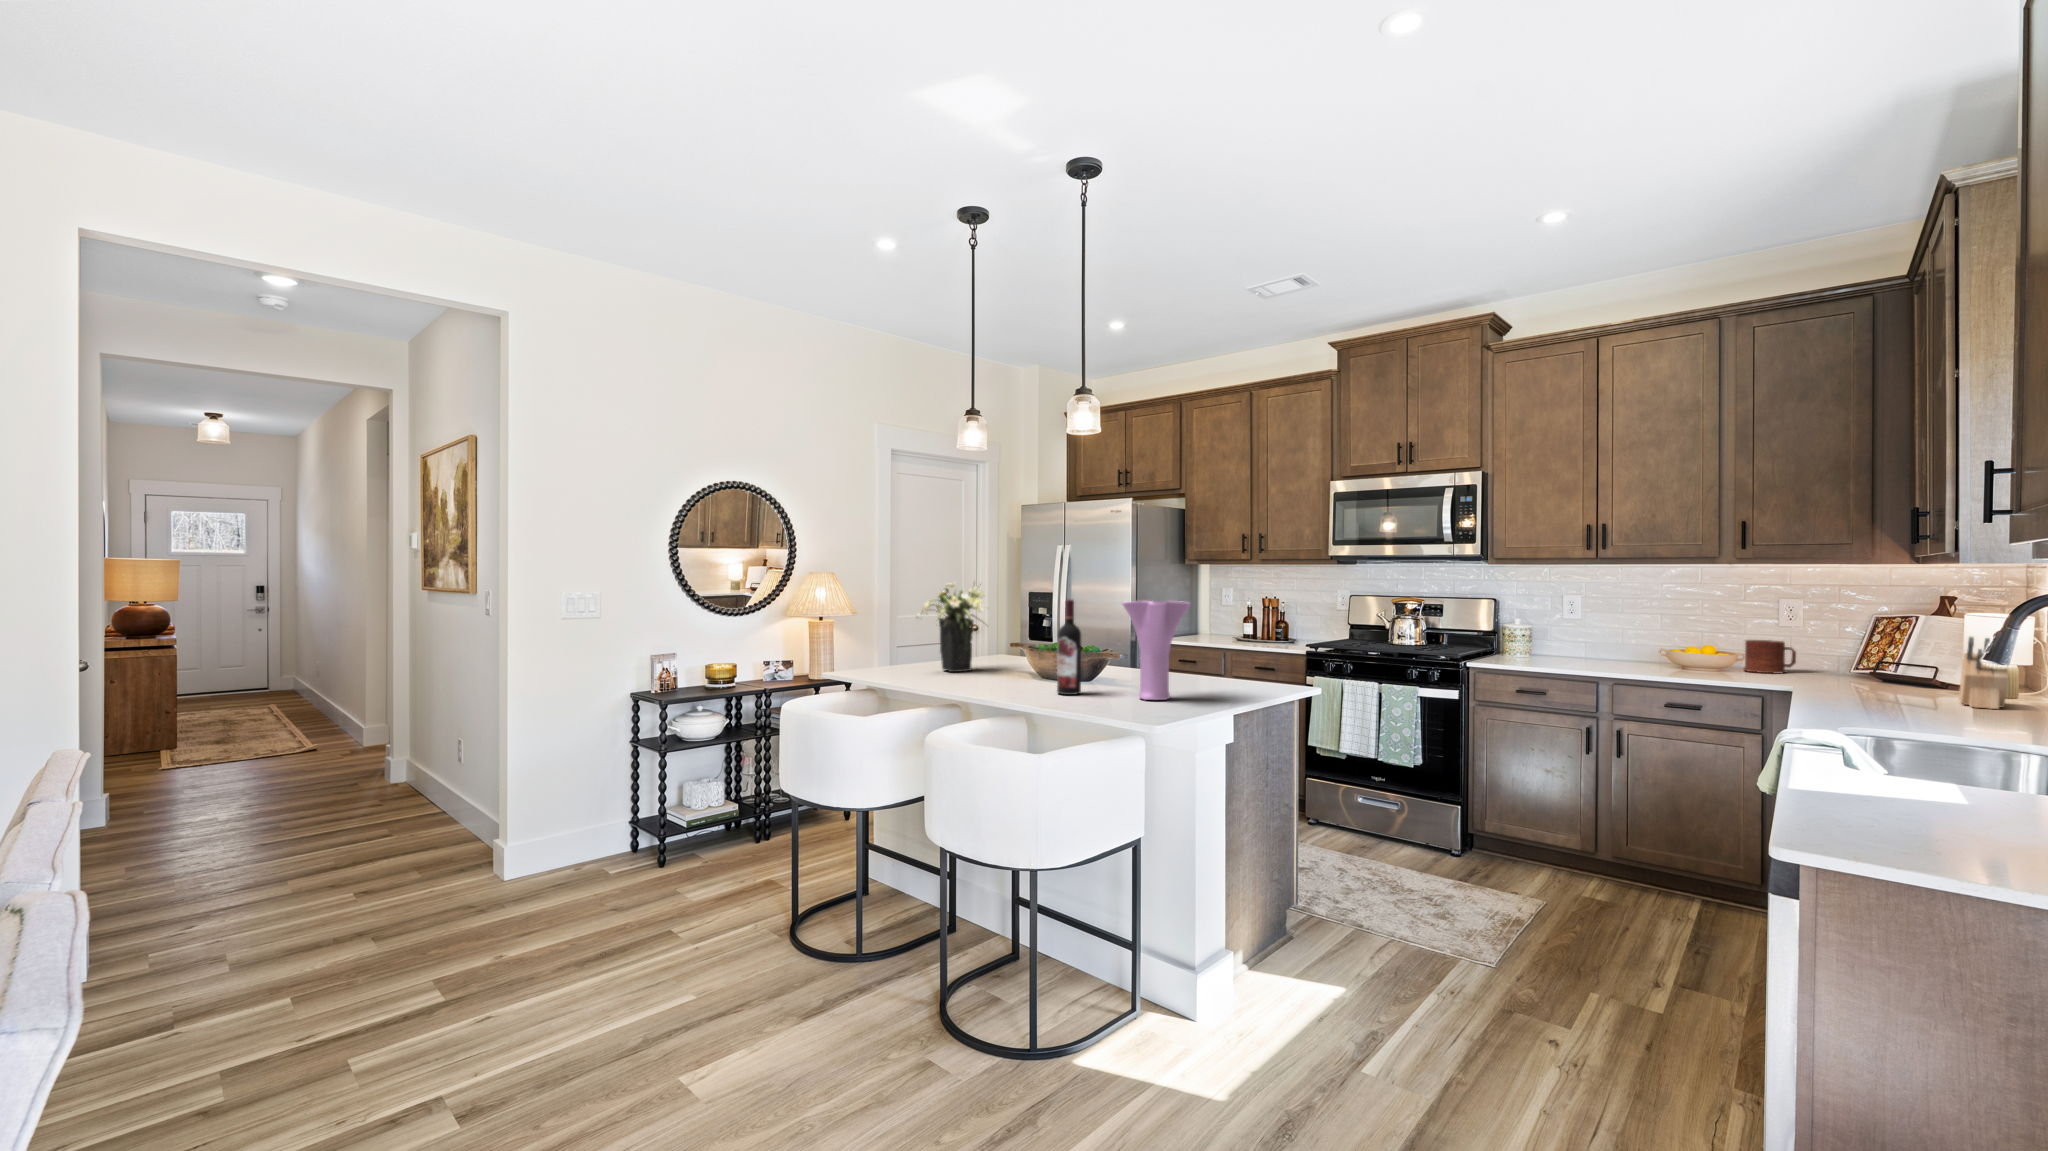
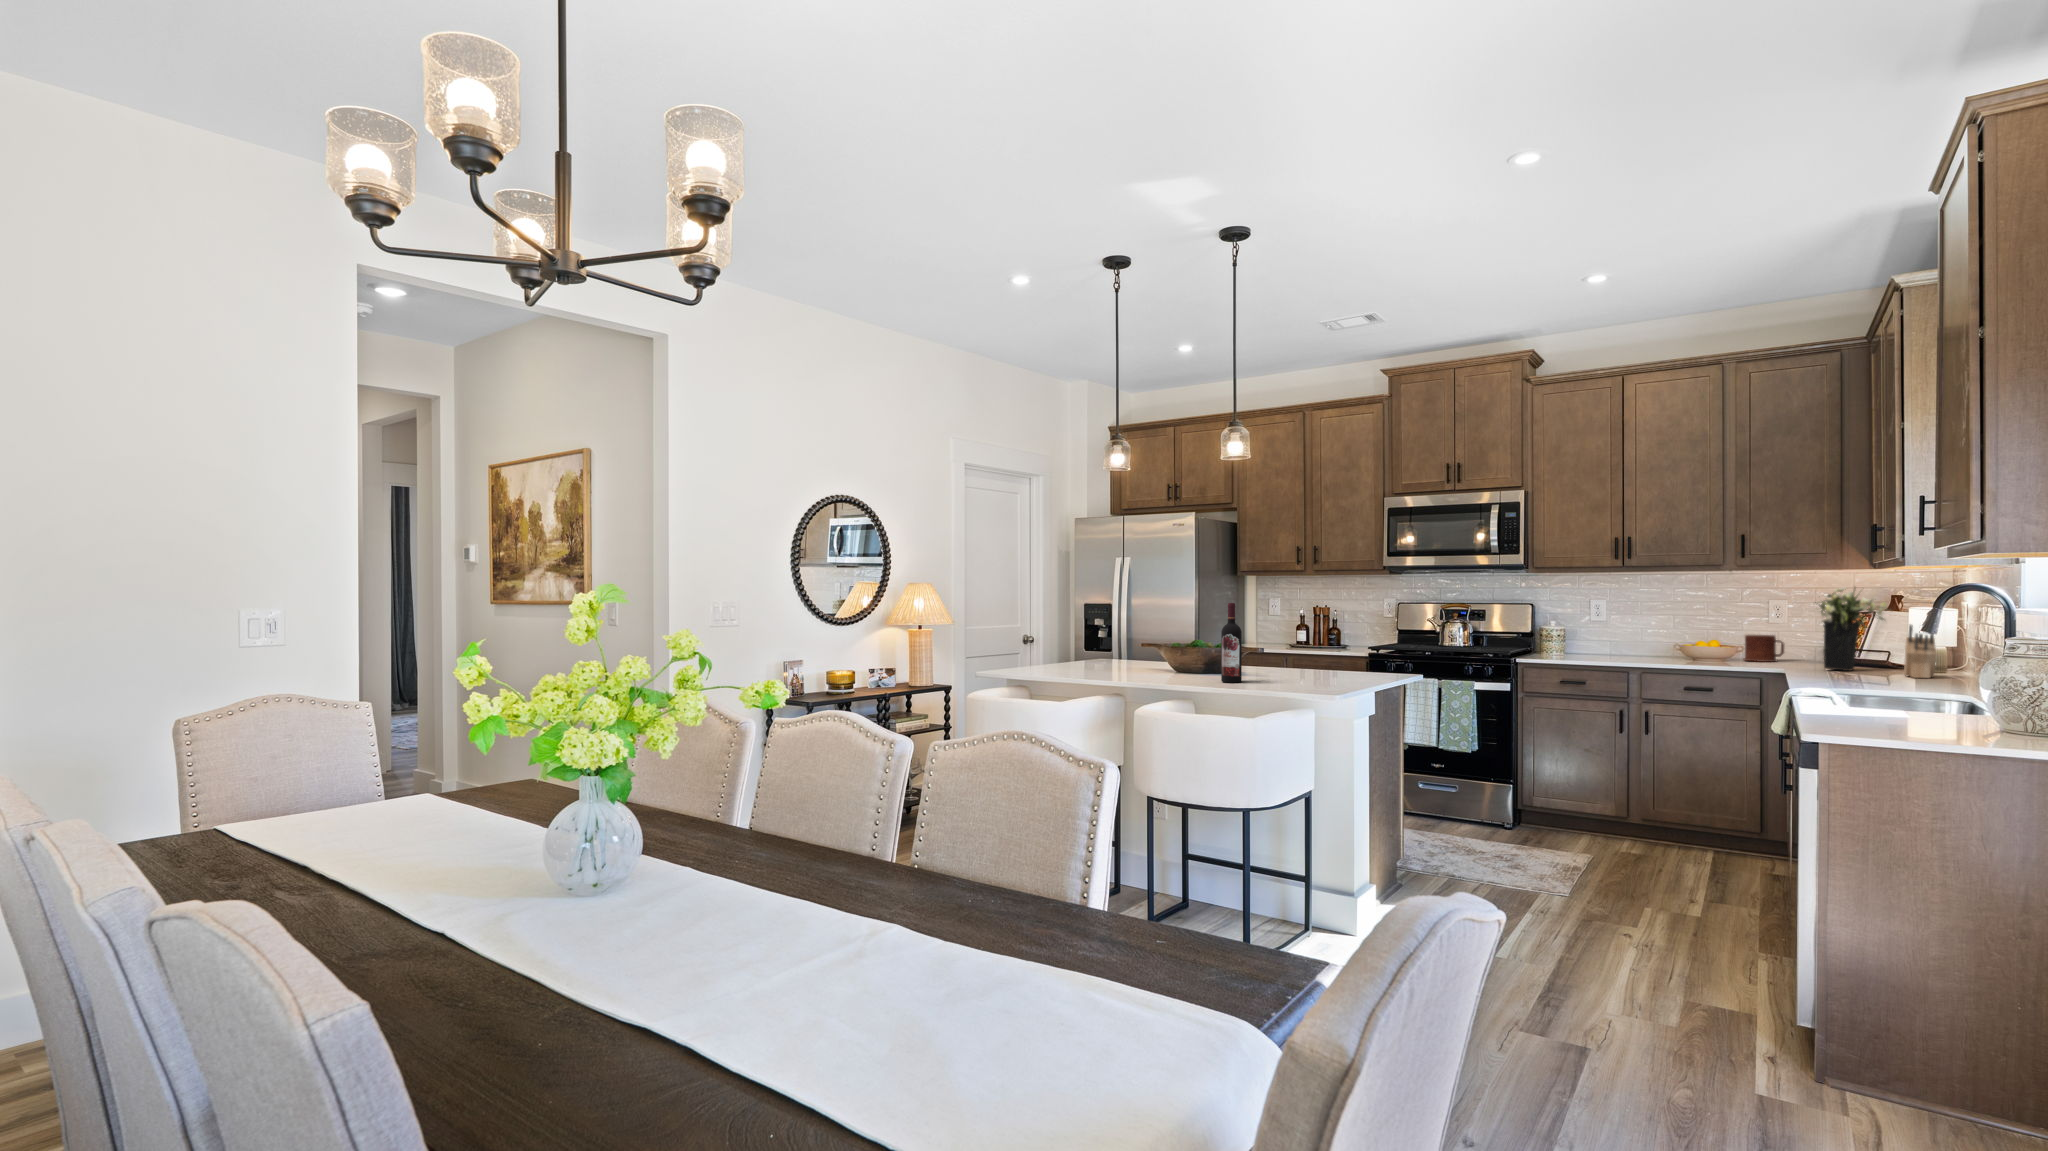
flower arrangement: present [916,583,984,672] -> present [1815,588,1887,671]
vase: present [1122,600,1190,700] -> none [1282,603,1338,684]

